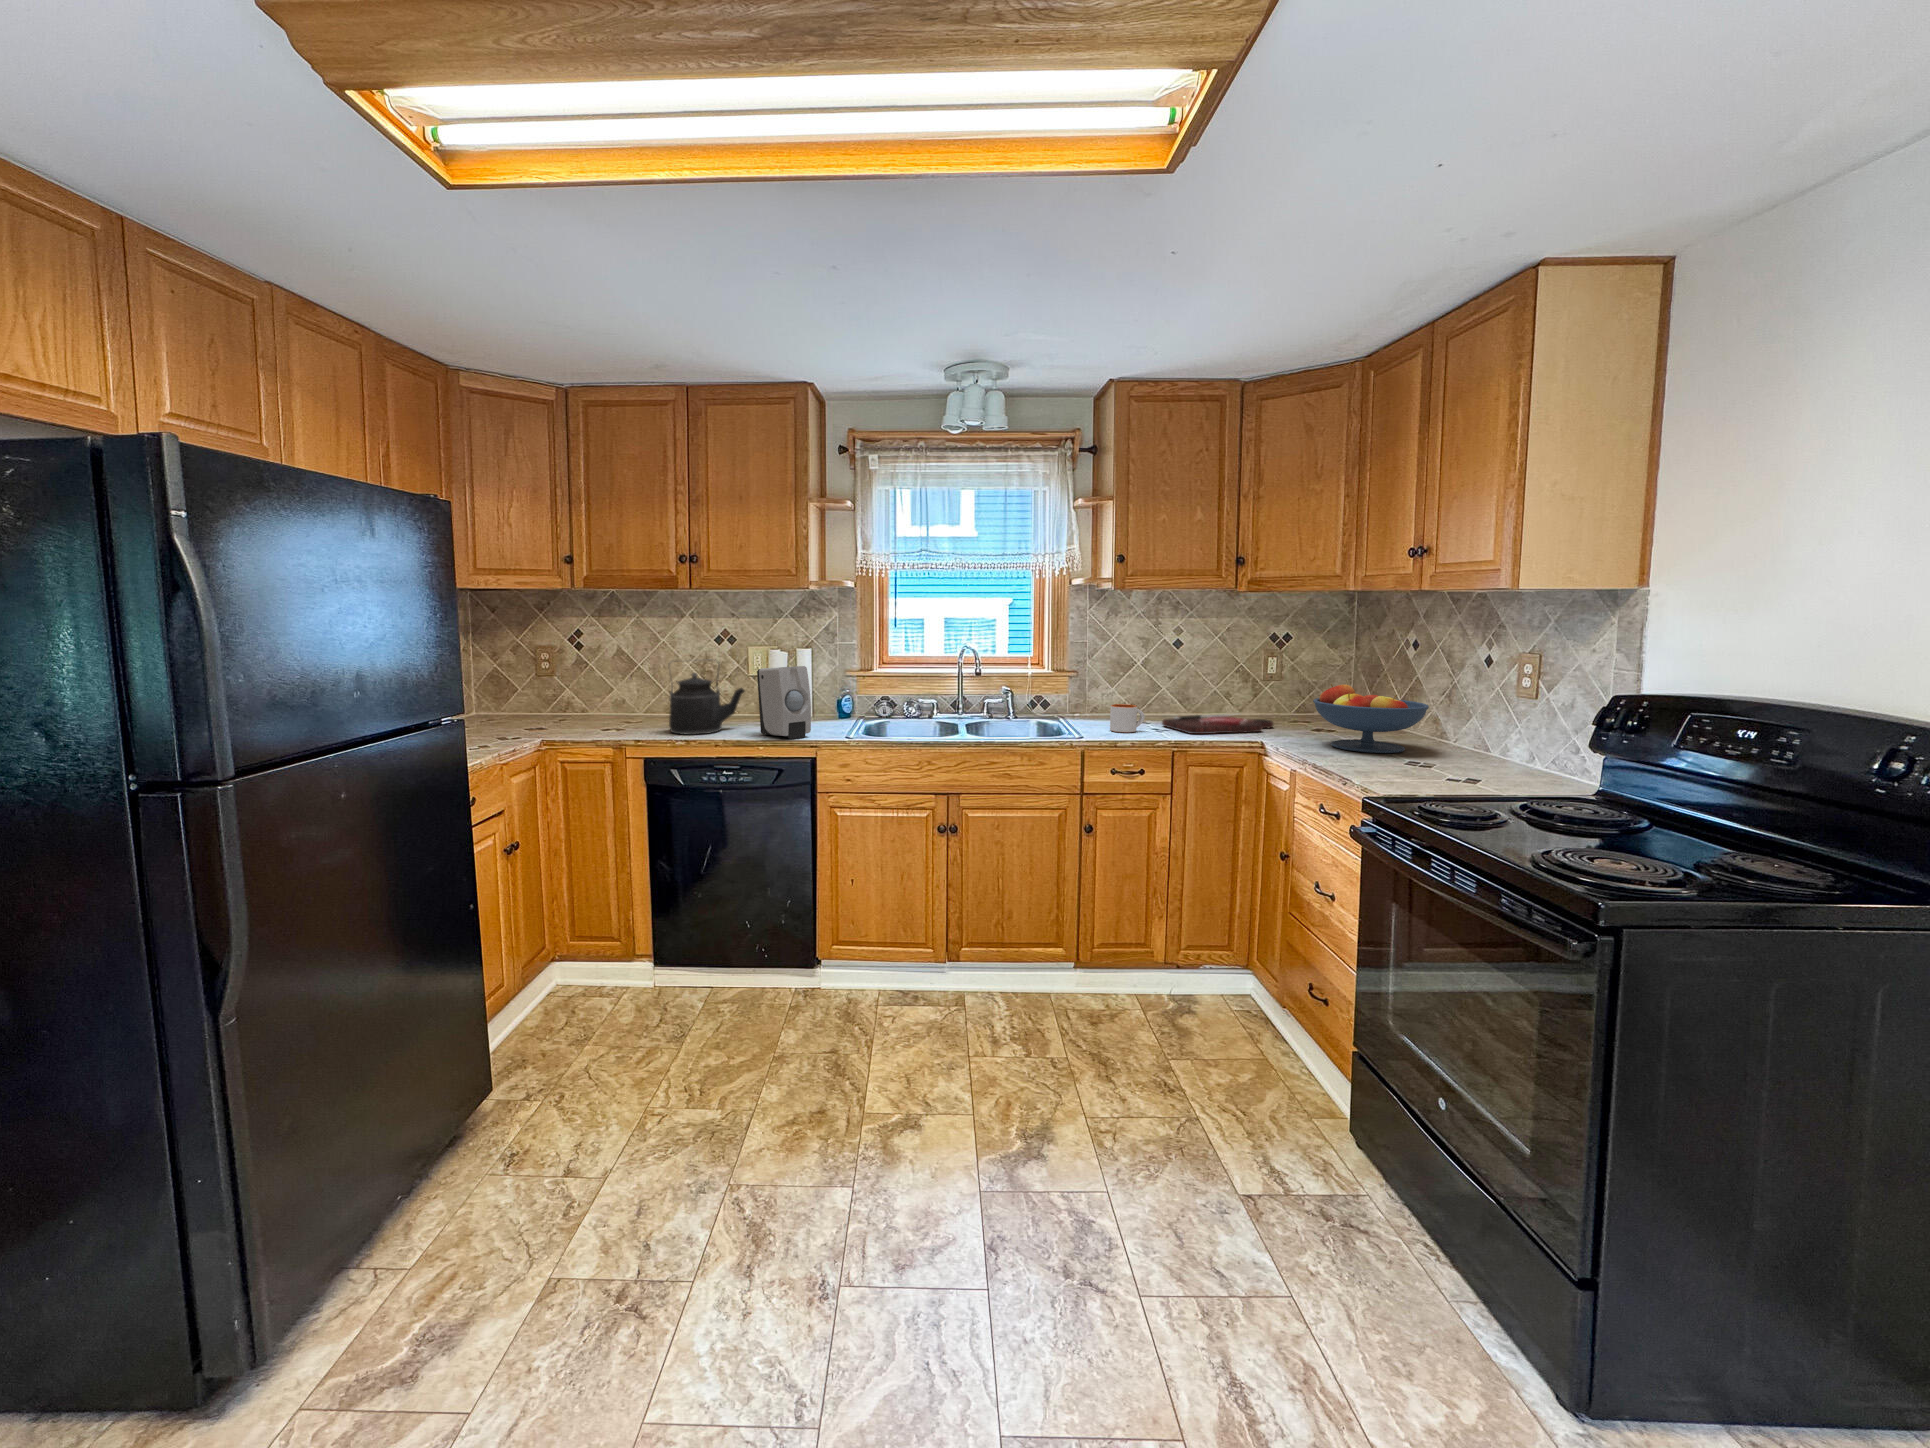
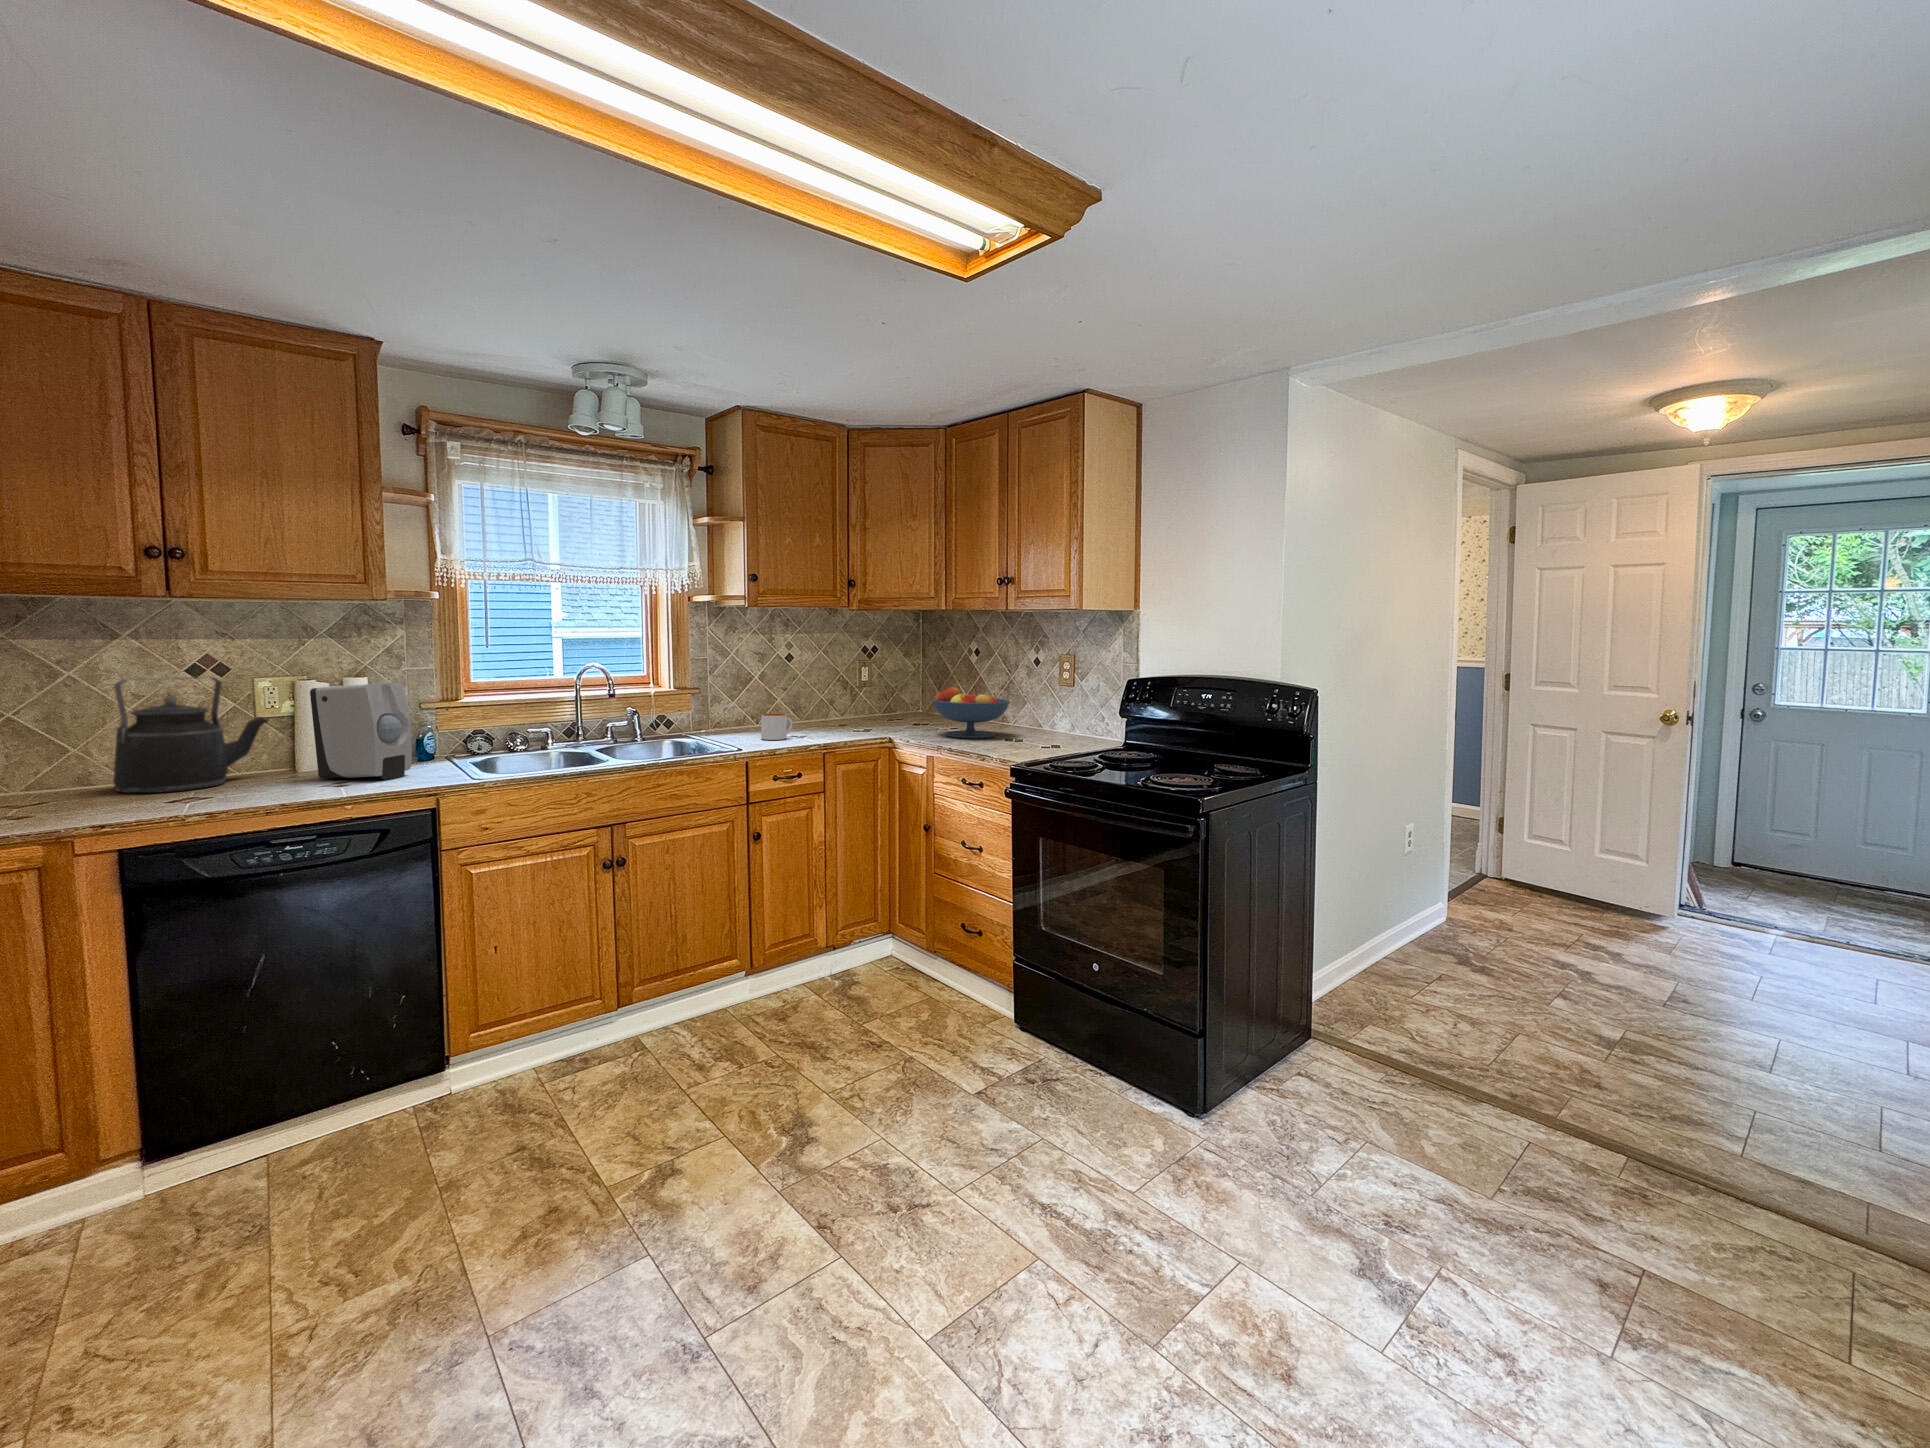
cutting board: present [1162,714,1273,734] -> none [800,717,887,736]

